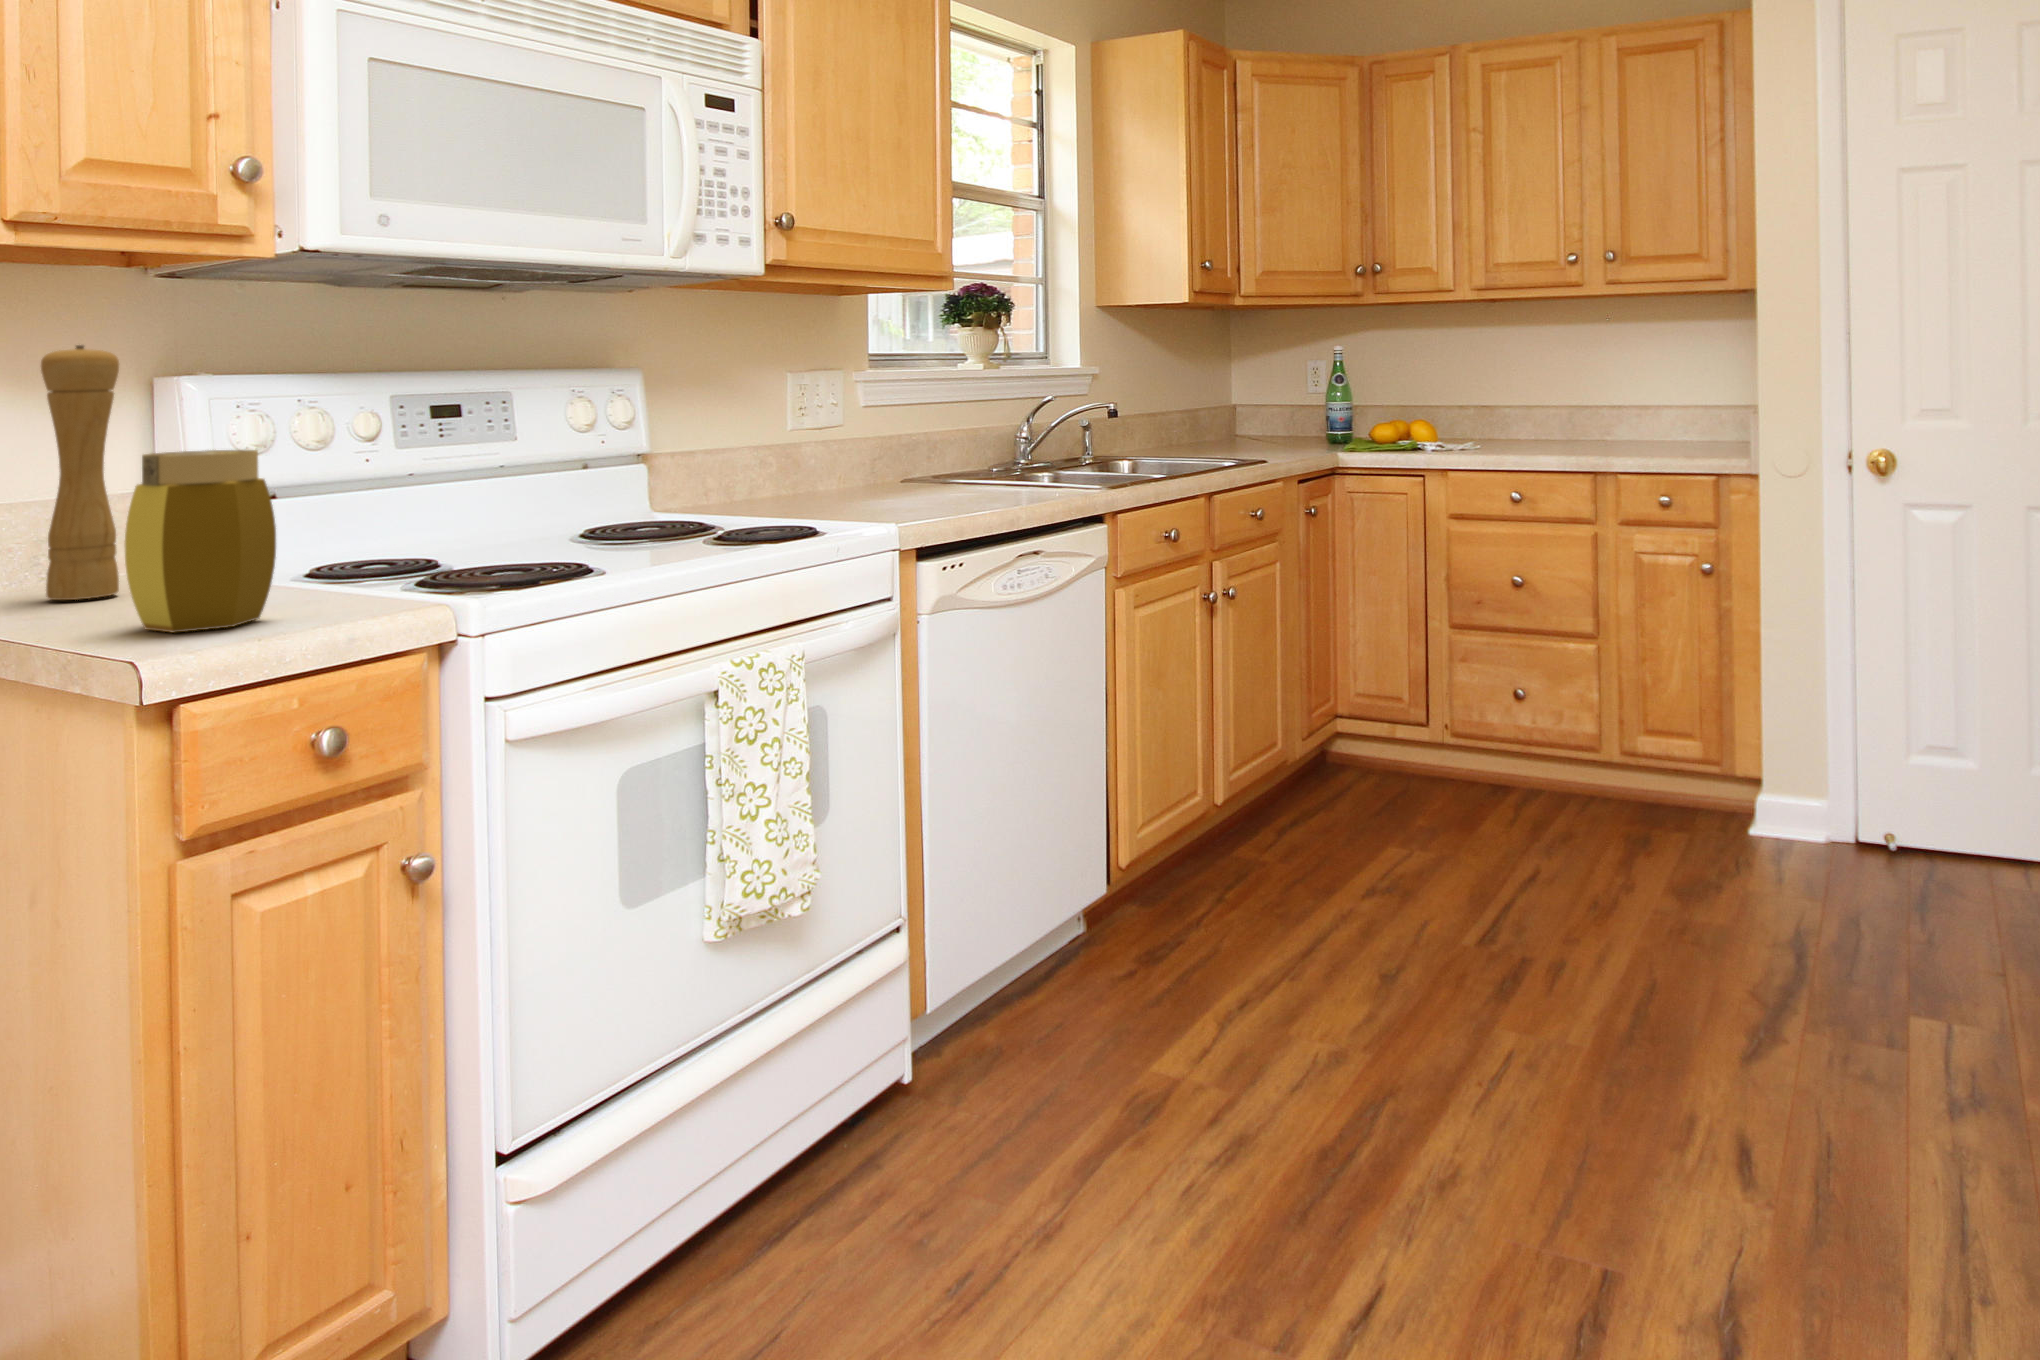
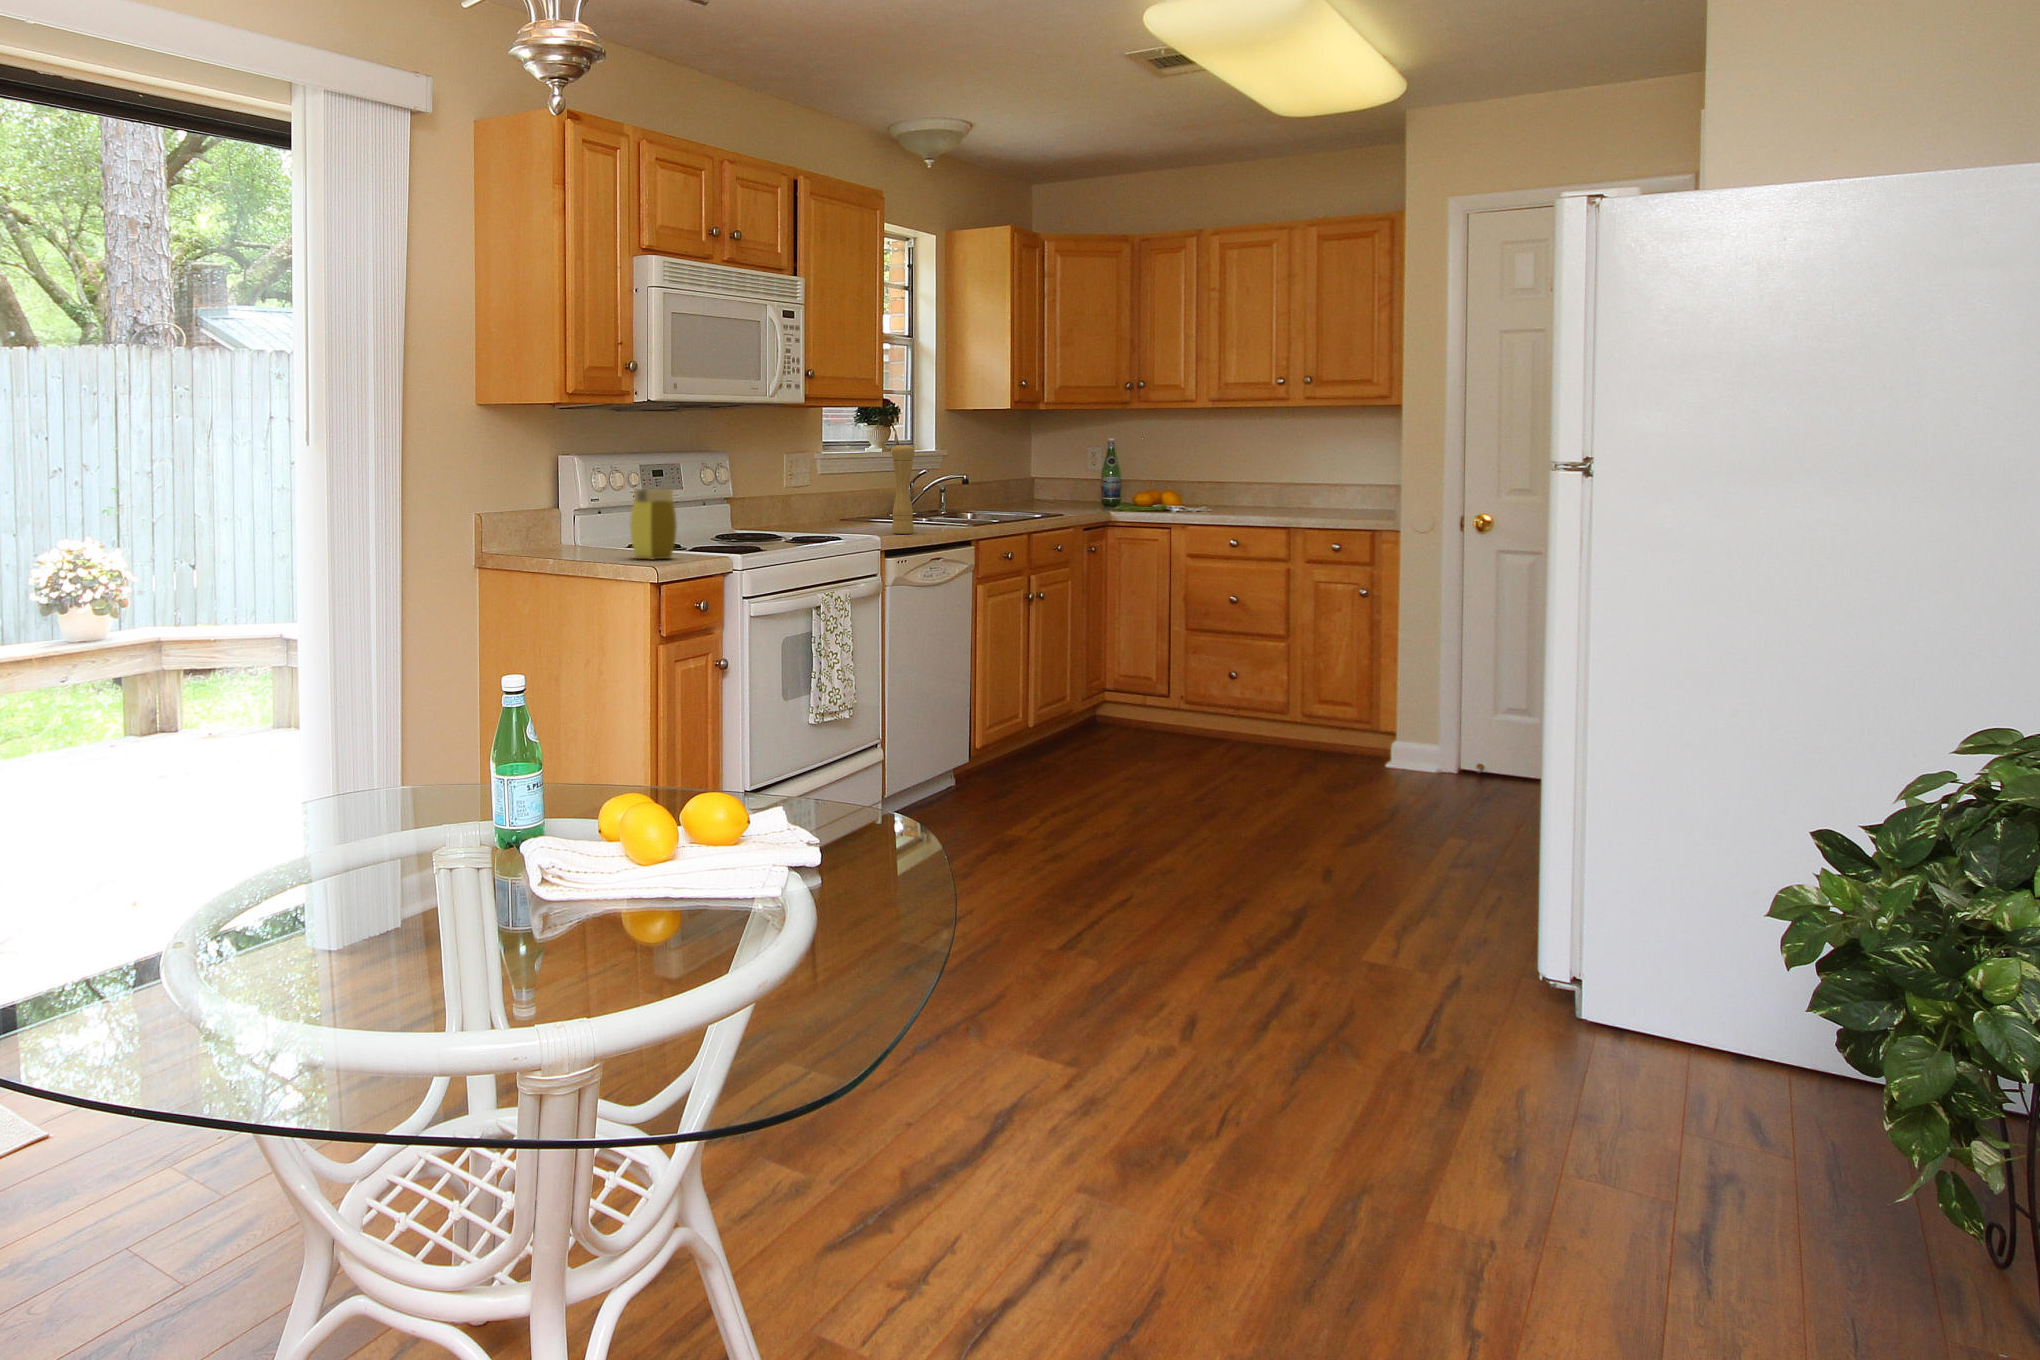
pepper mill: present [41,345,119,600] -> present [891,444,915,534]

